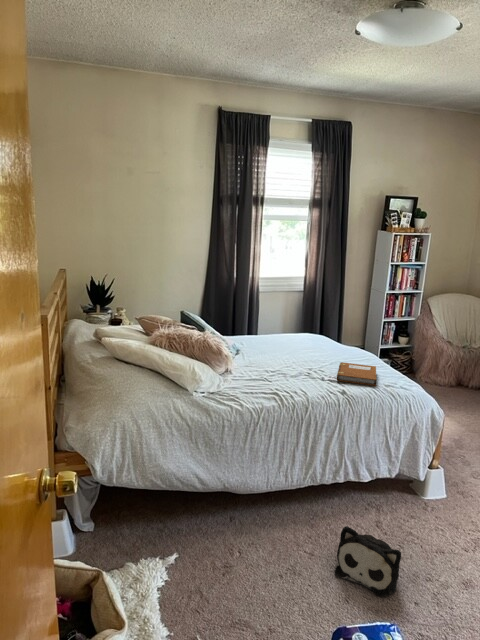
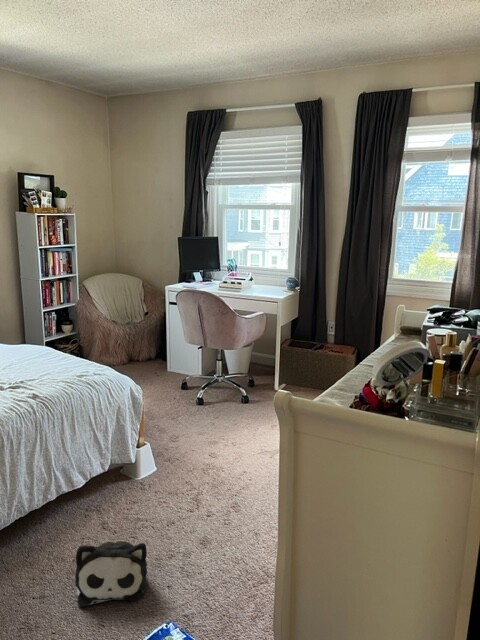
notebook: present [337,362,376,386] -> none [17,358,68,385]

